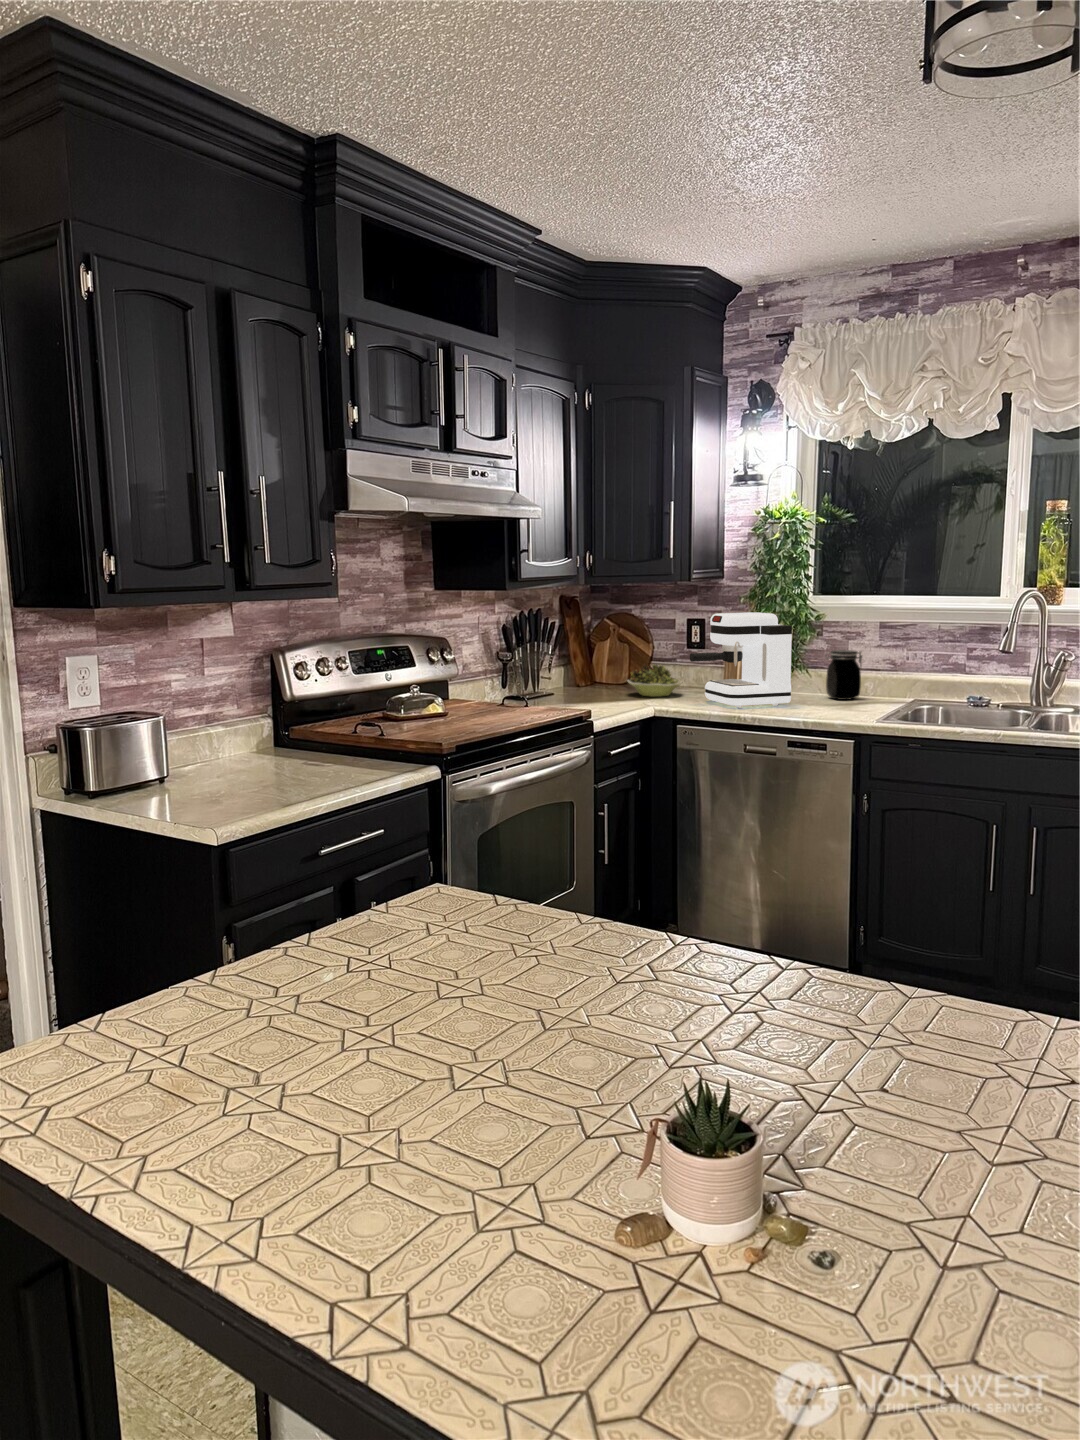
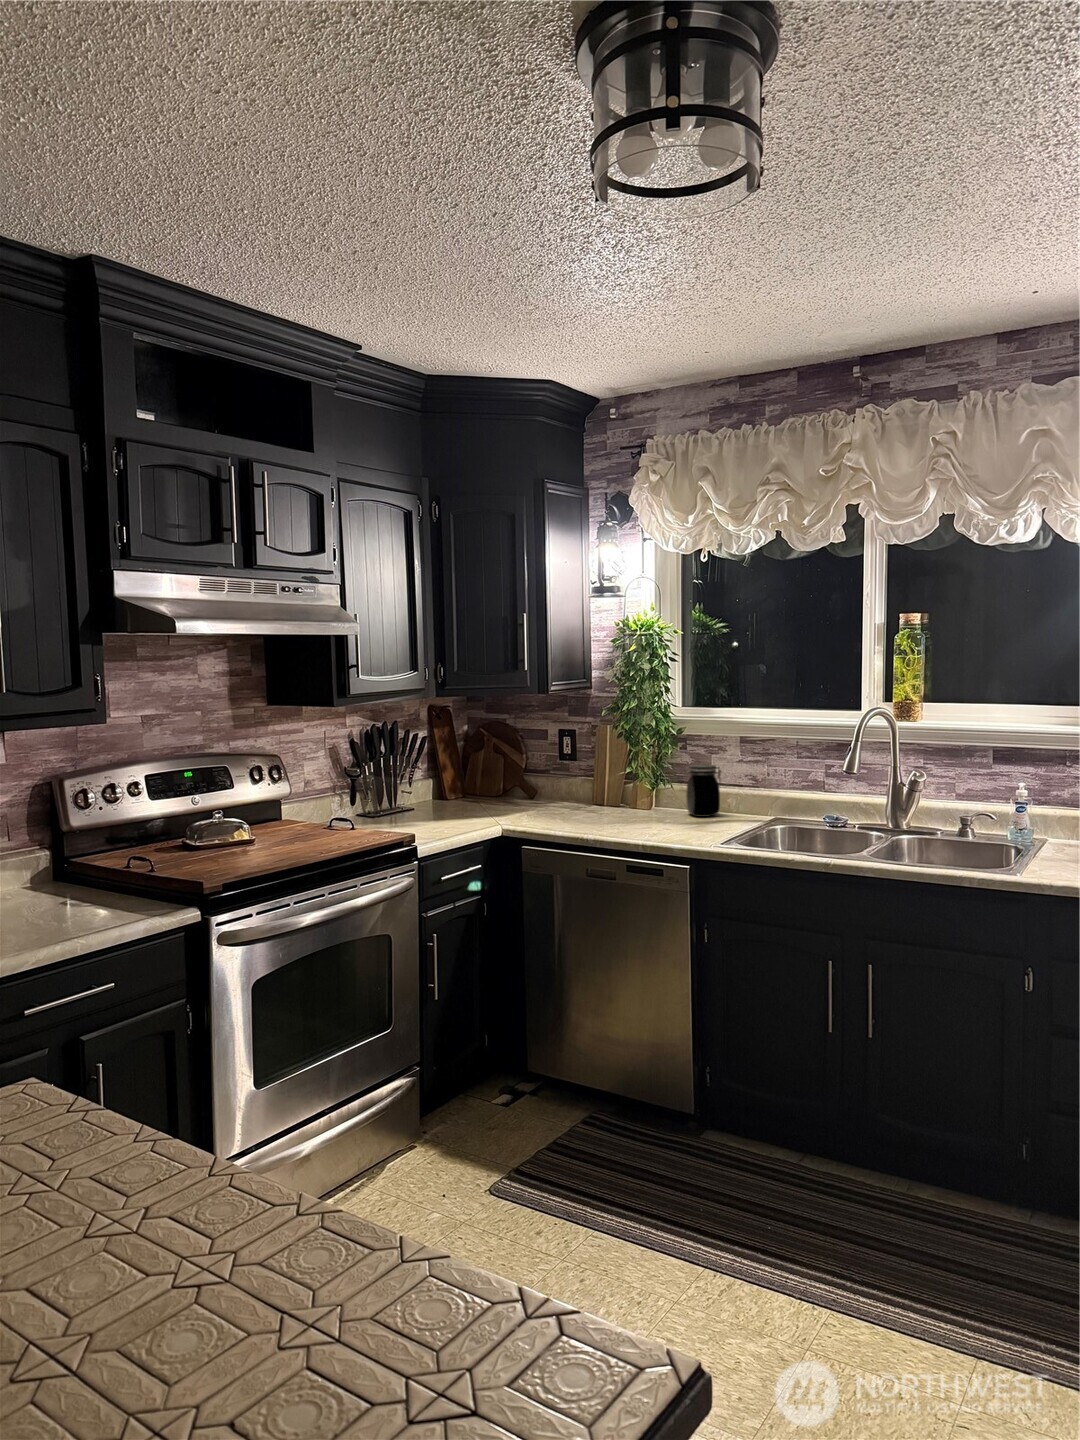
coffee maker: present [690,612,792,708] -> none [537,727,641,827]
bowl: present [627,664,682,696] -> none [484,777,542,813]

